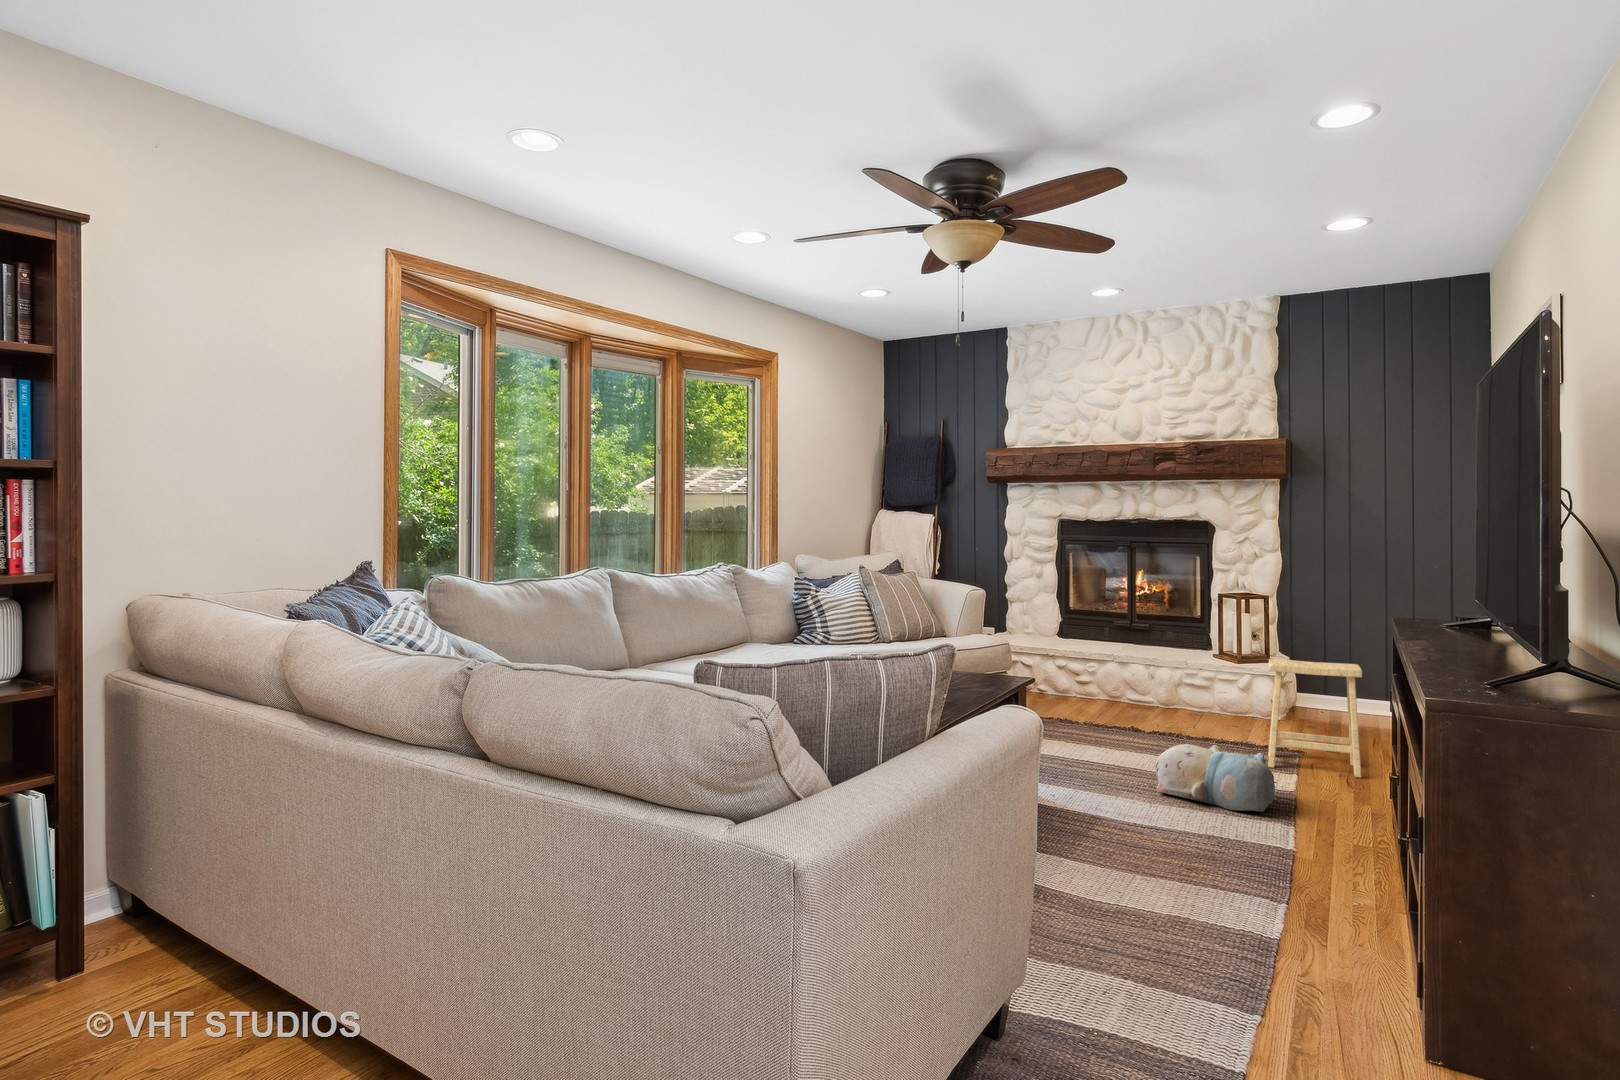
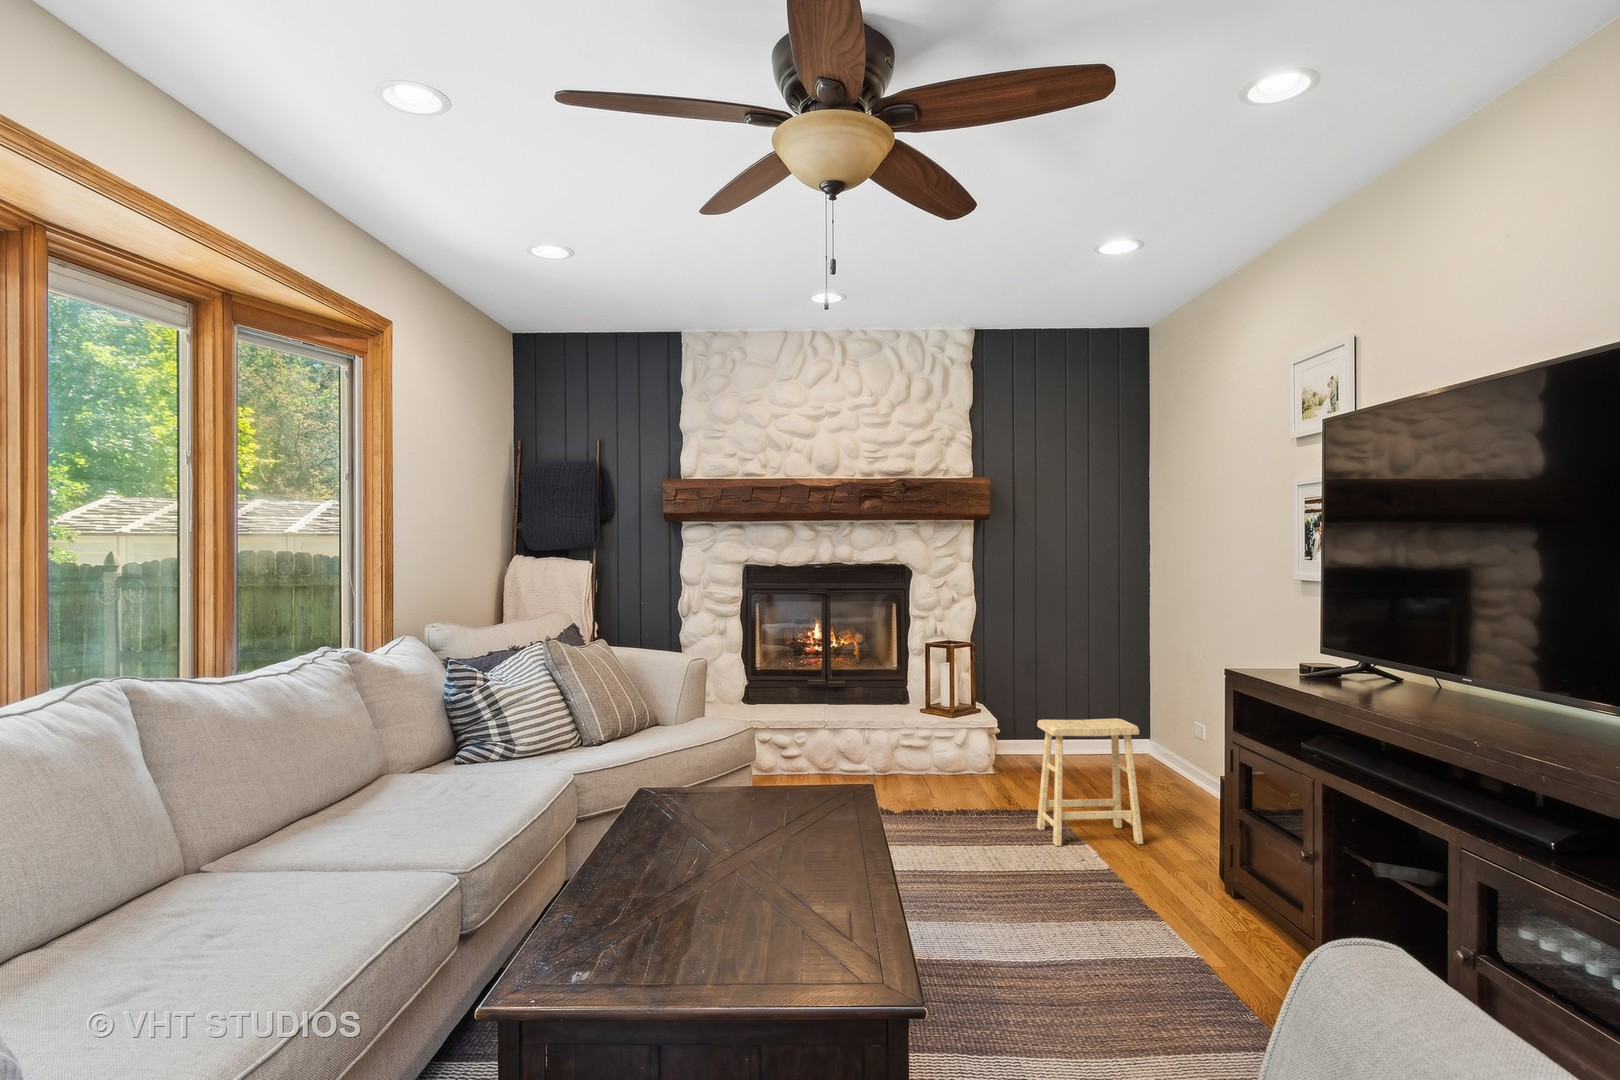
plush toy: present [1155,744,1275,812] -> none [985,840,1132,925]

